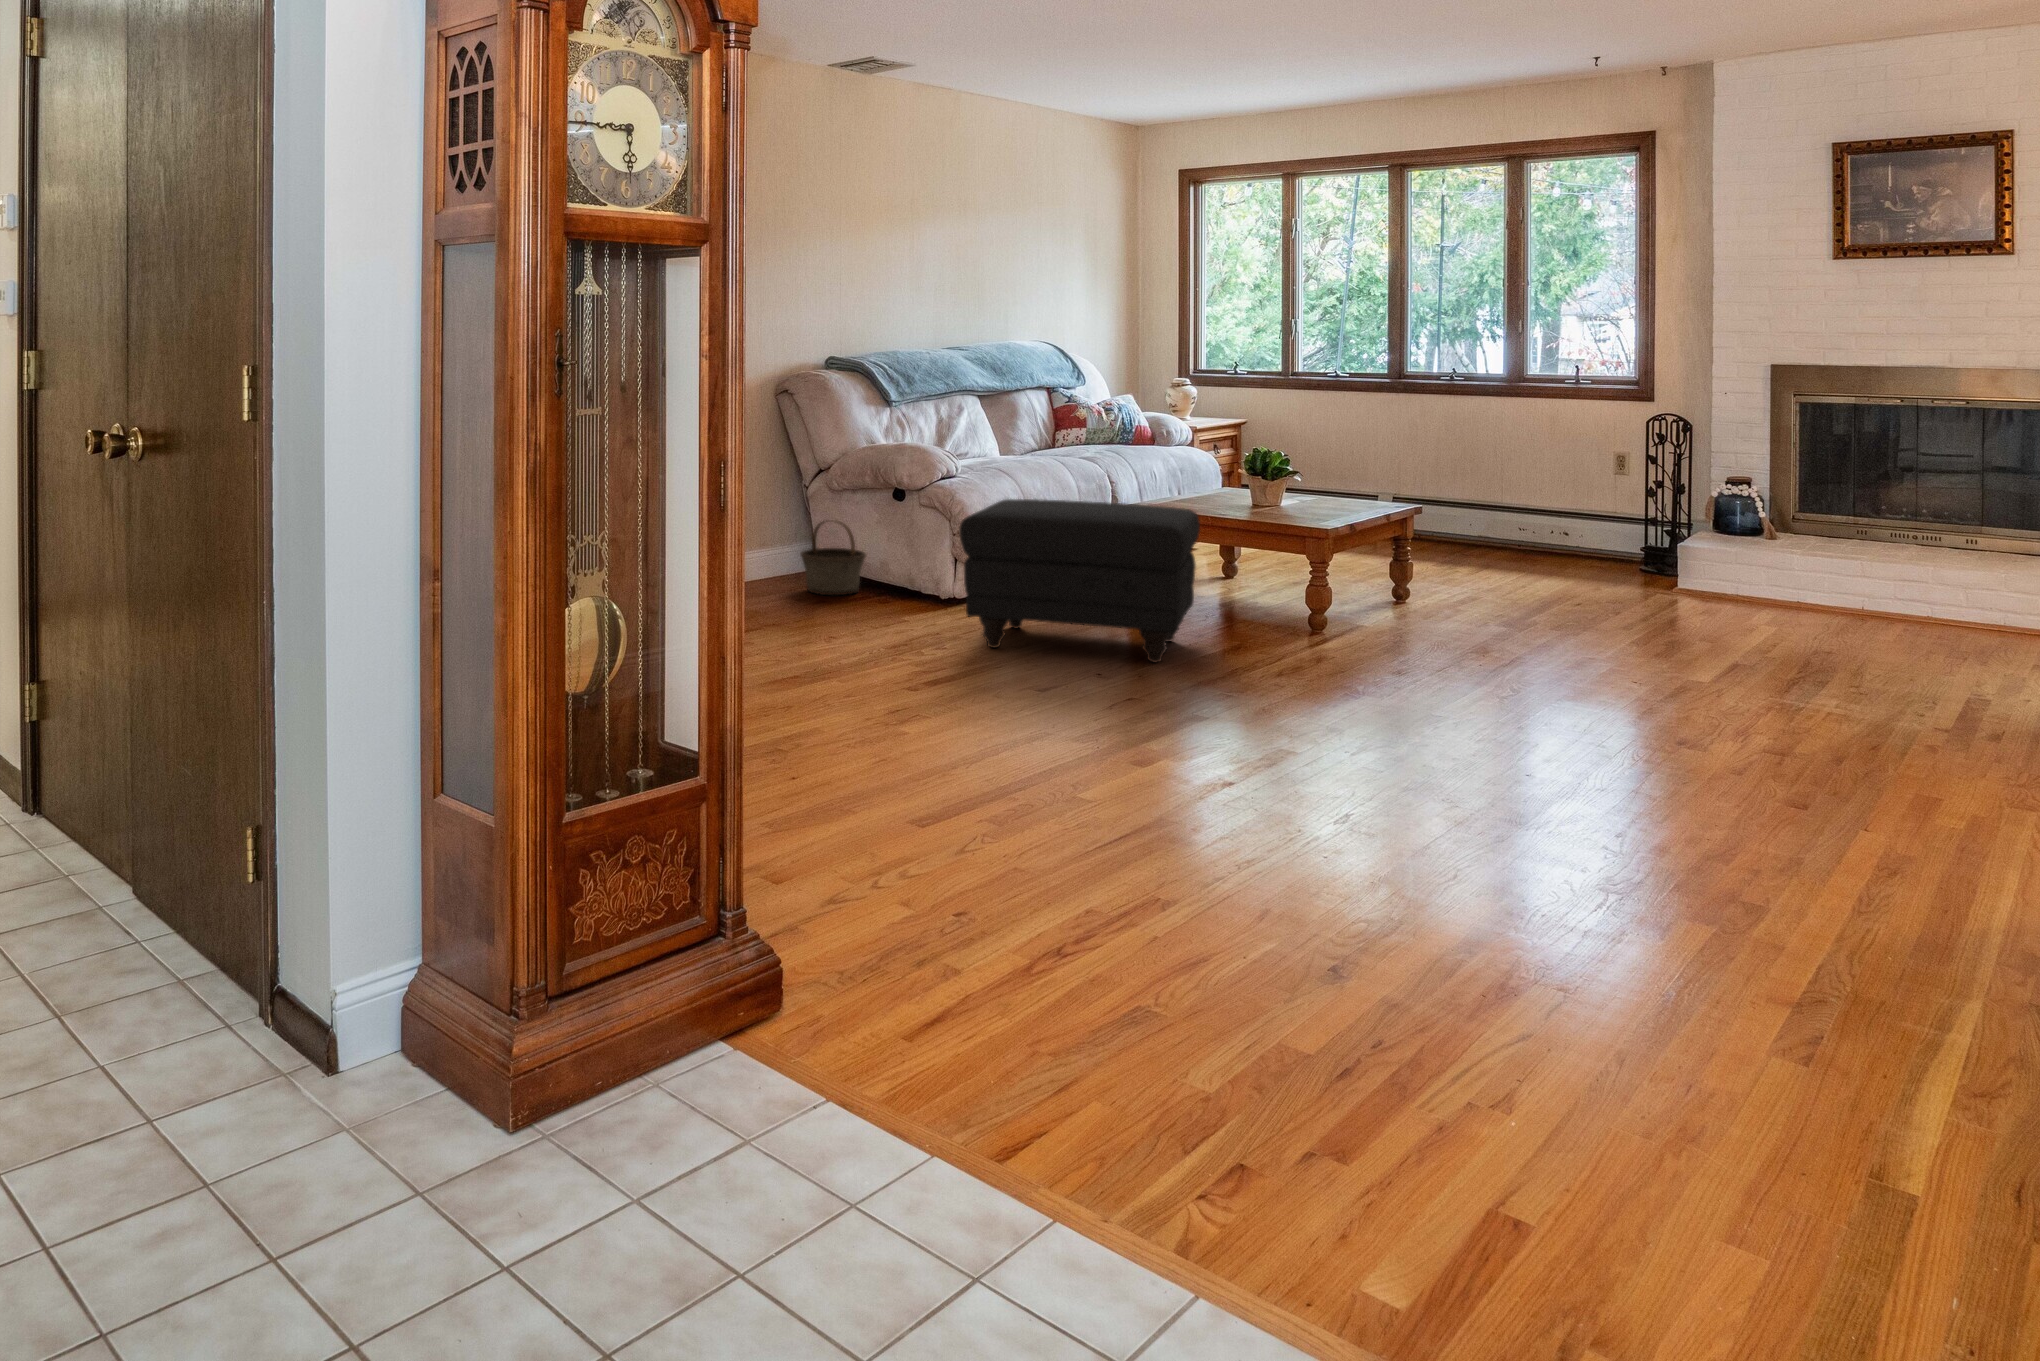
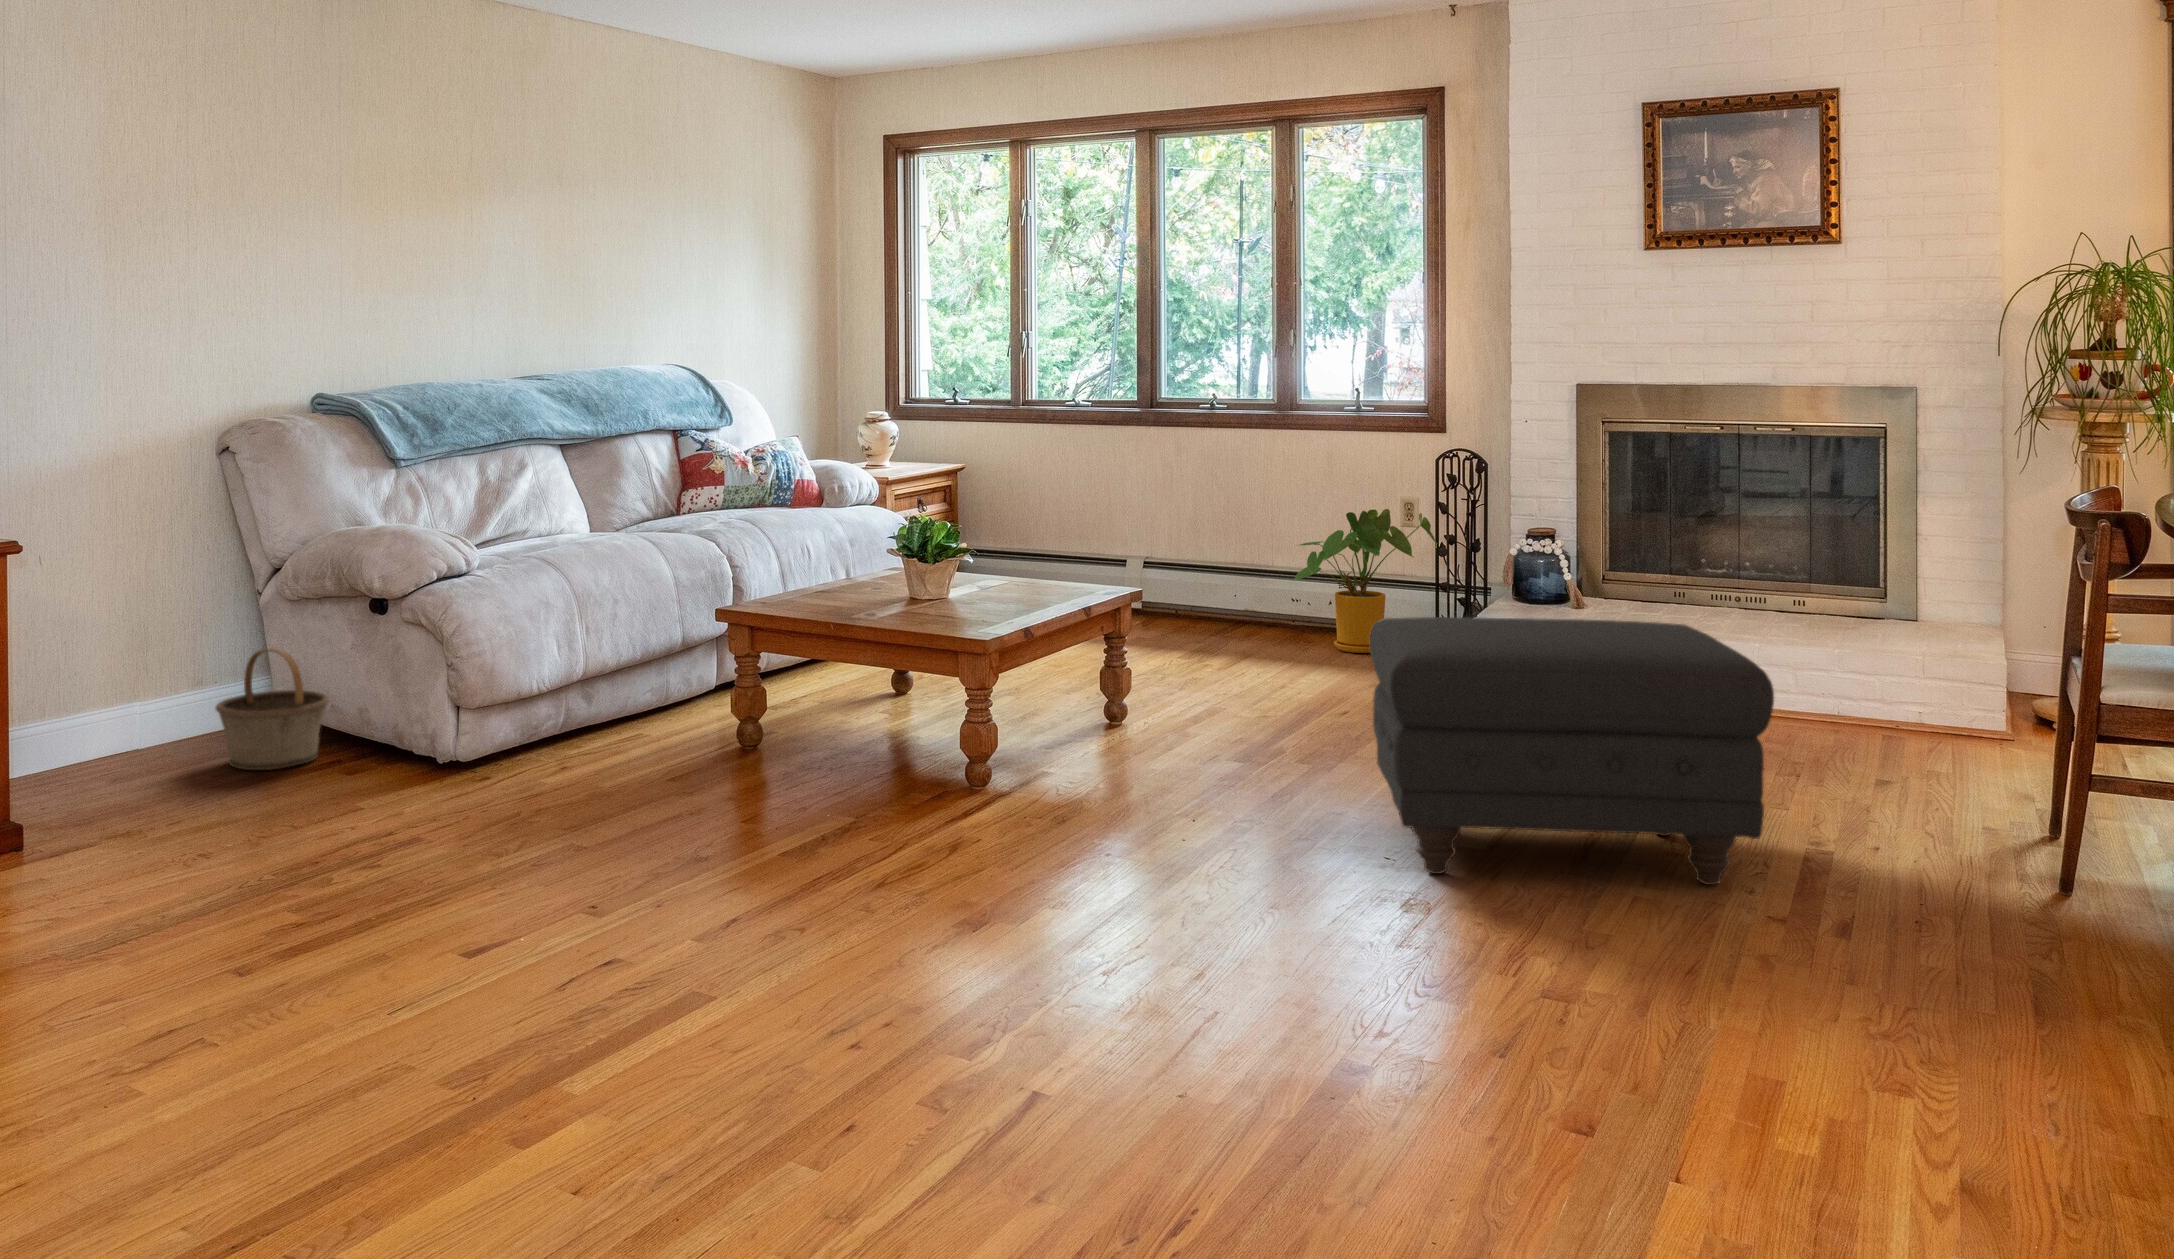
house plant: none [1523,459,1649,568] -> present [1293,509,1437,653]
ottoman: present [959,499,1200,662] -> present [1370,617,1774,885]

